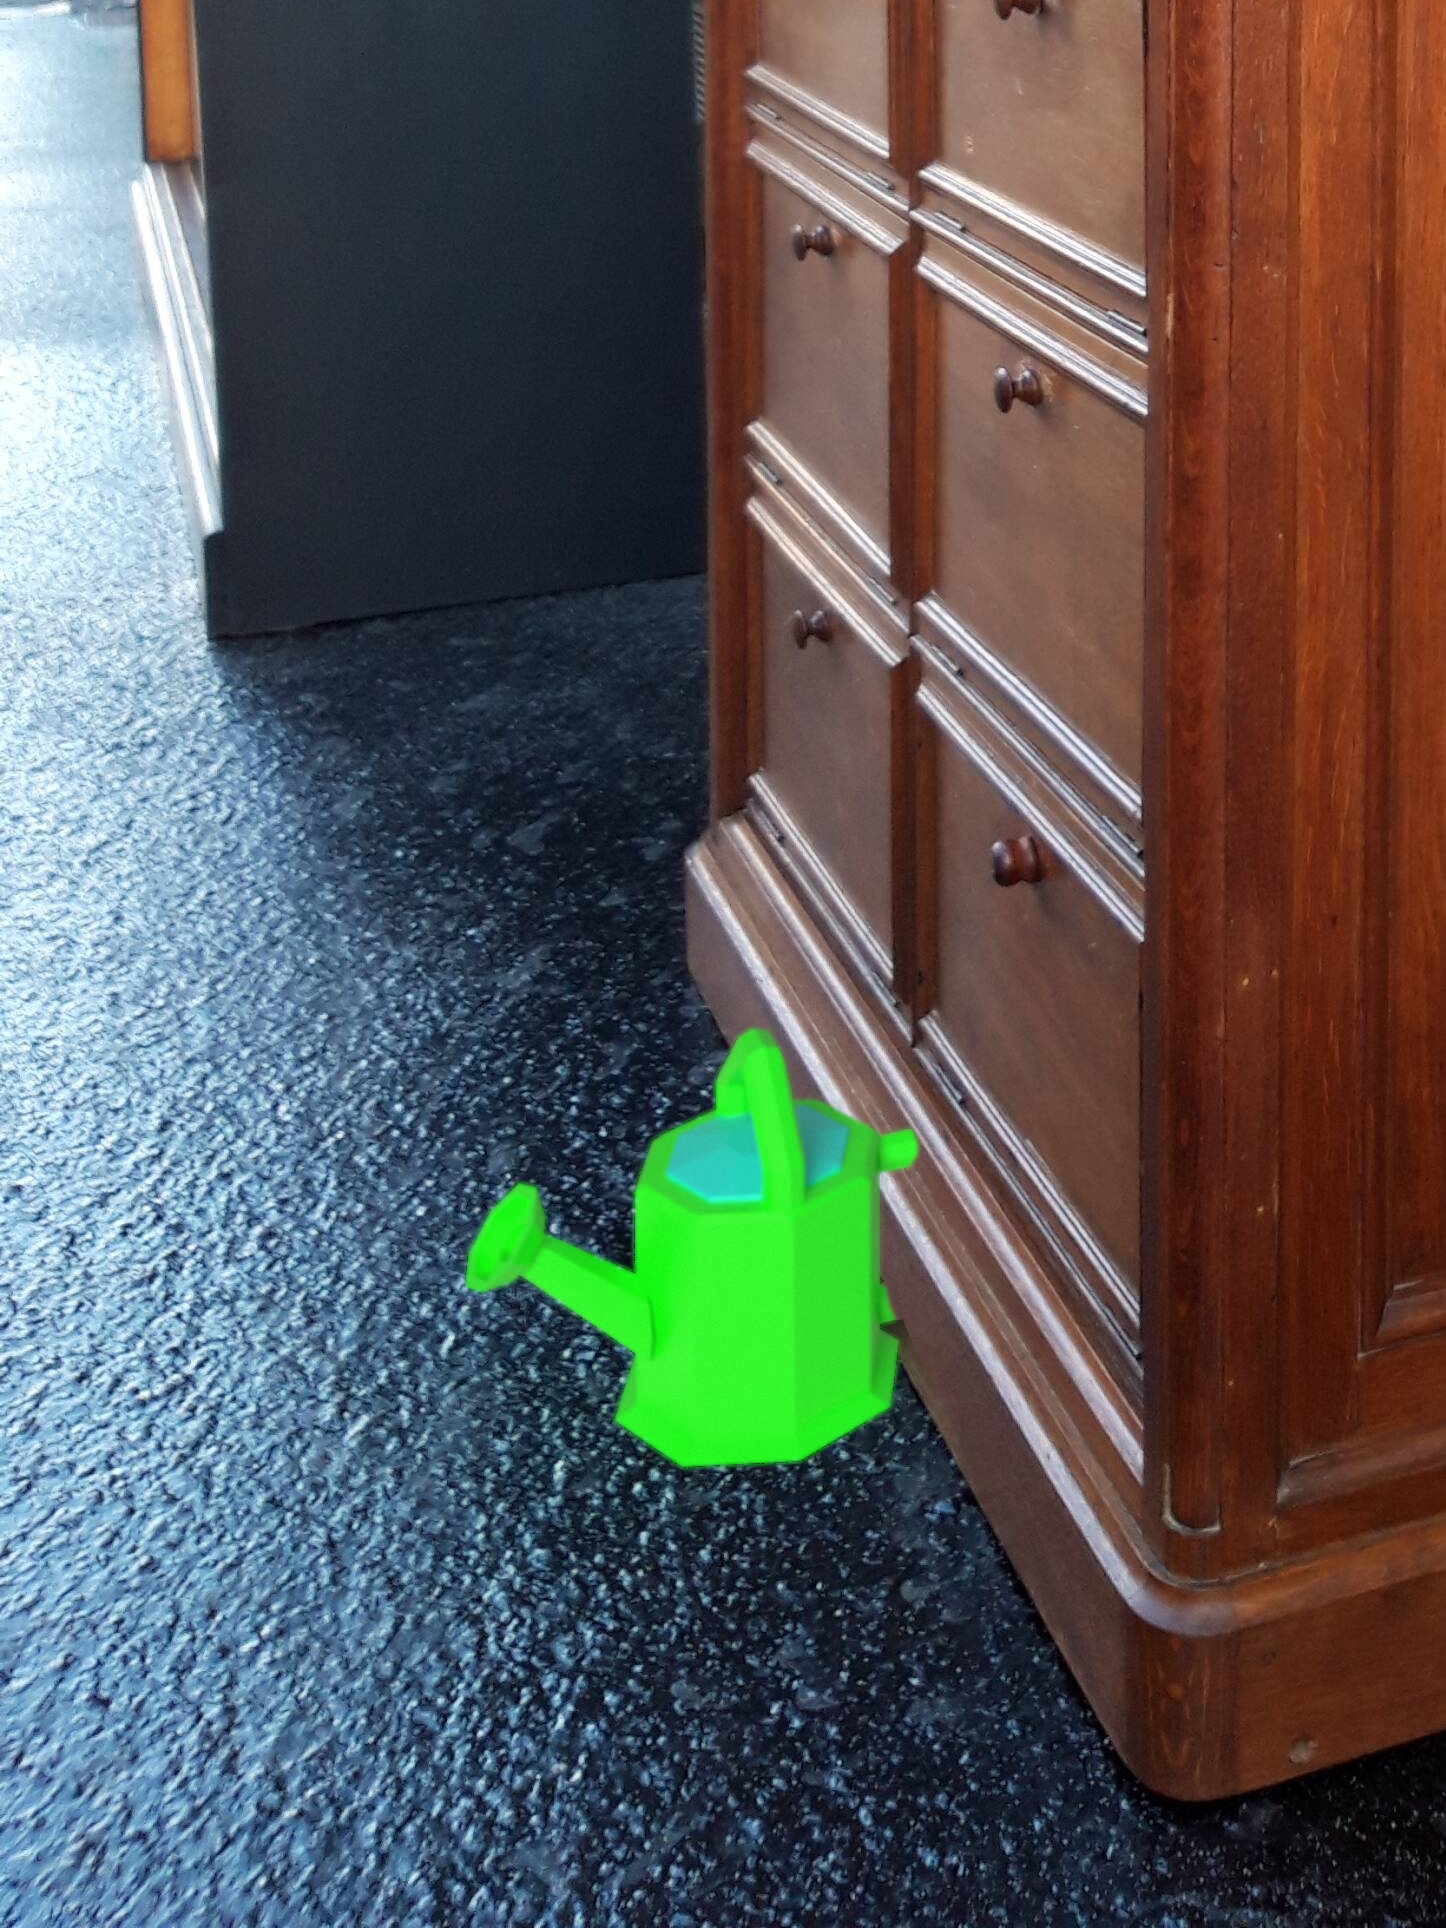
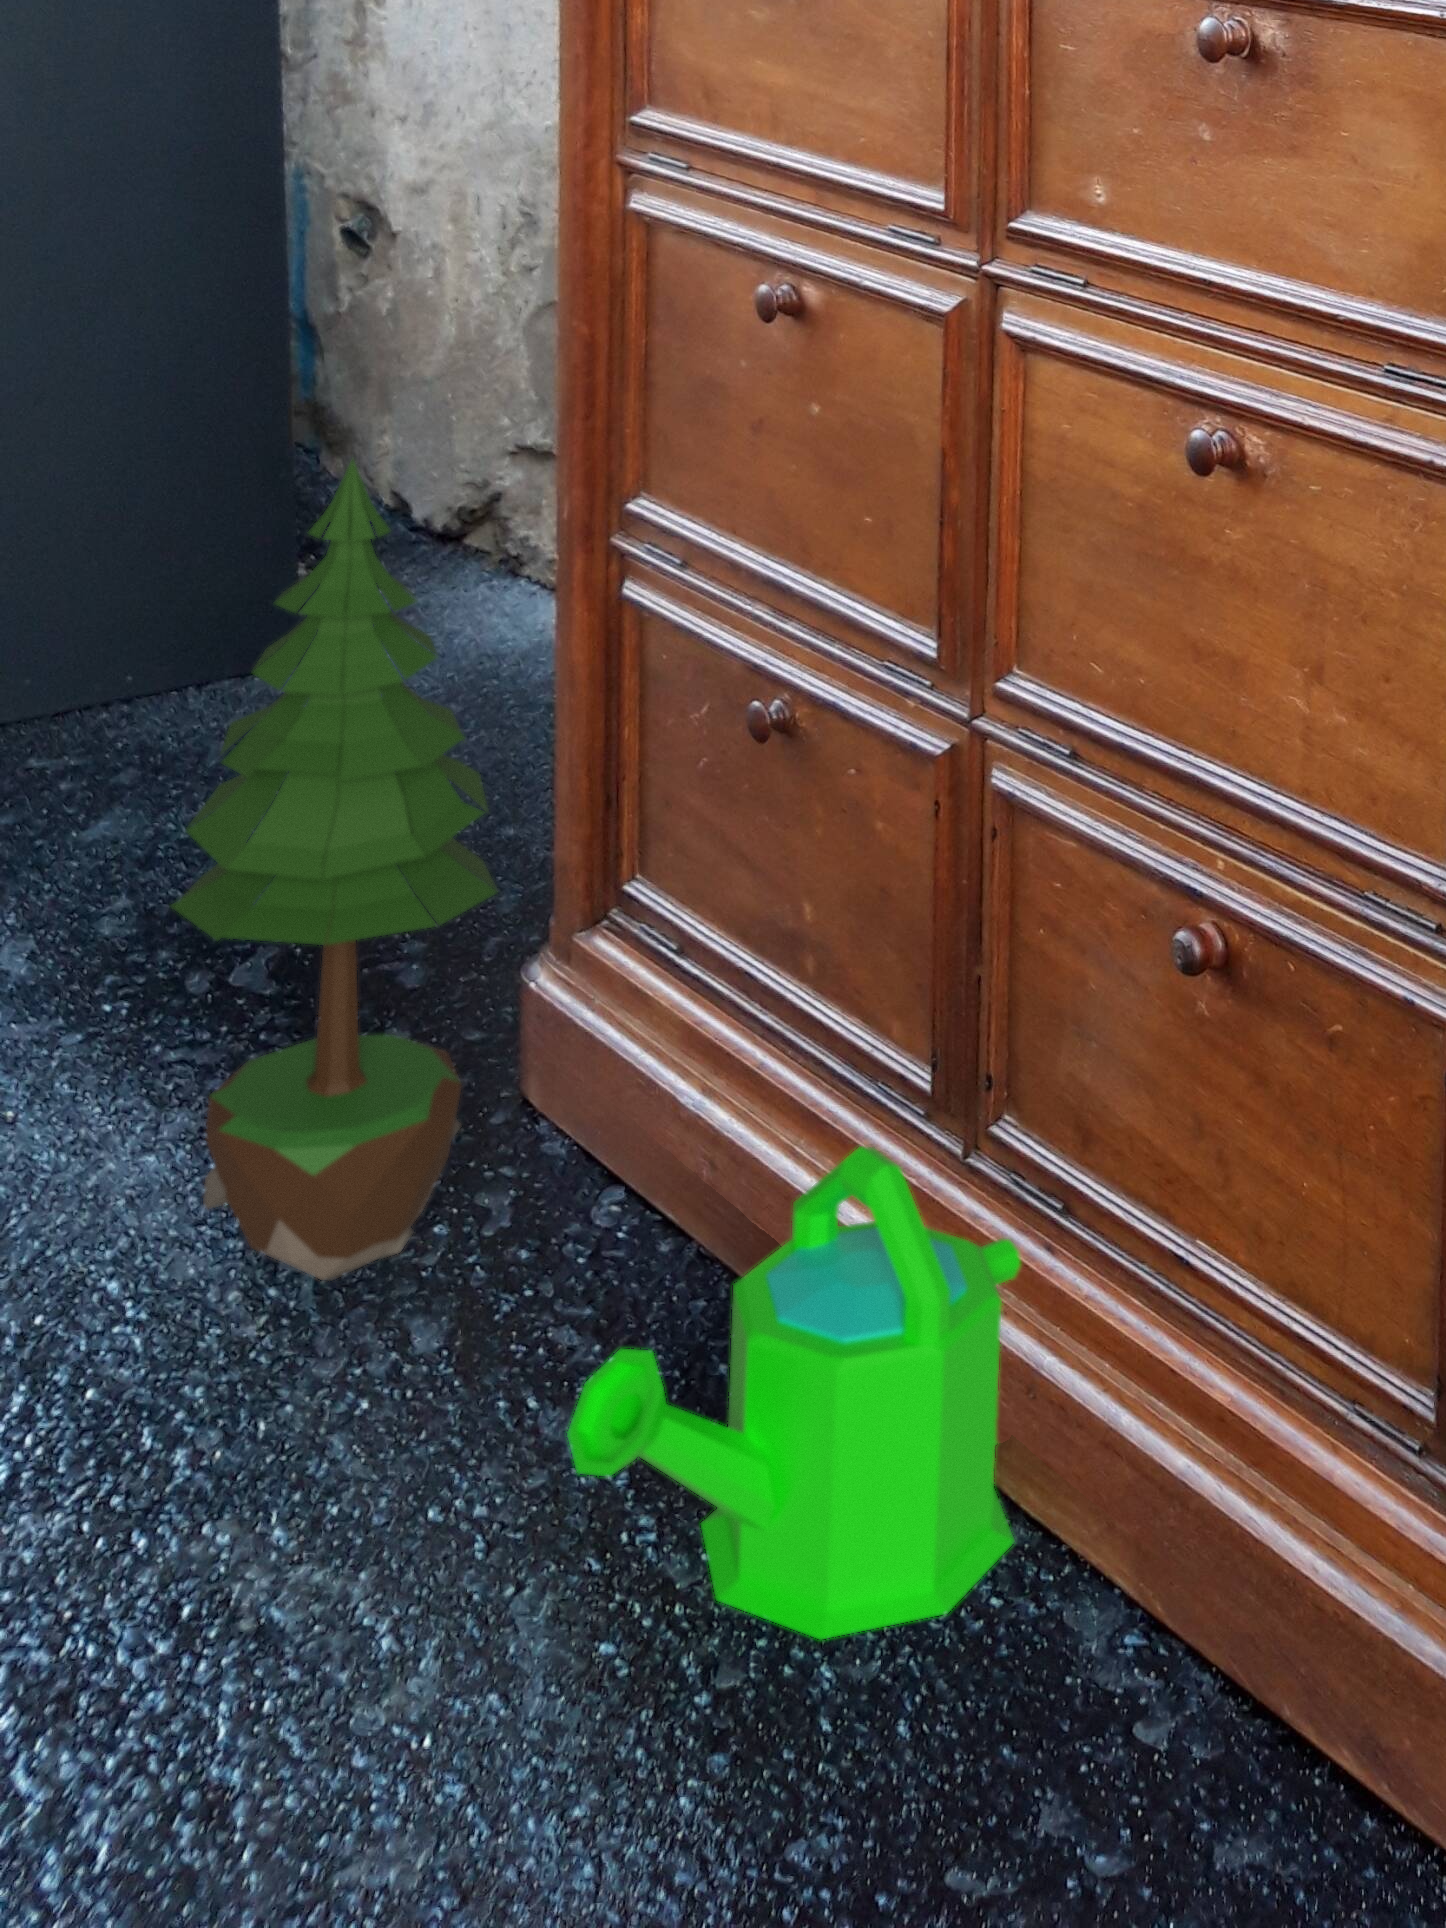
potted tree: none [295,387,580,1109] -> present [171,460,497,1281]

